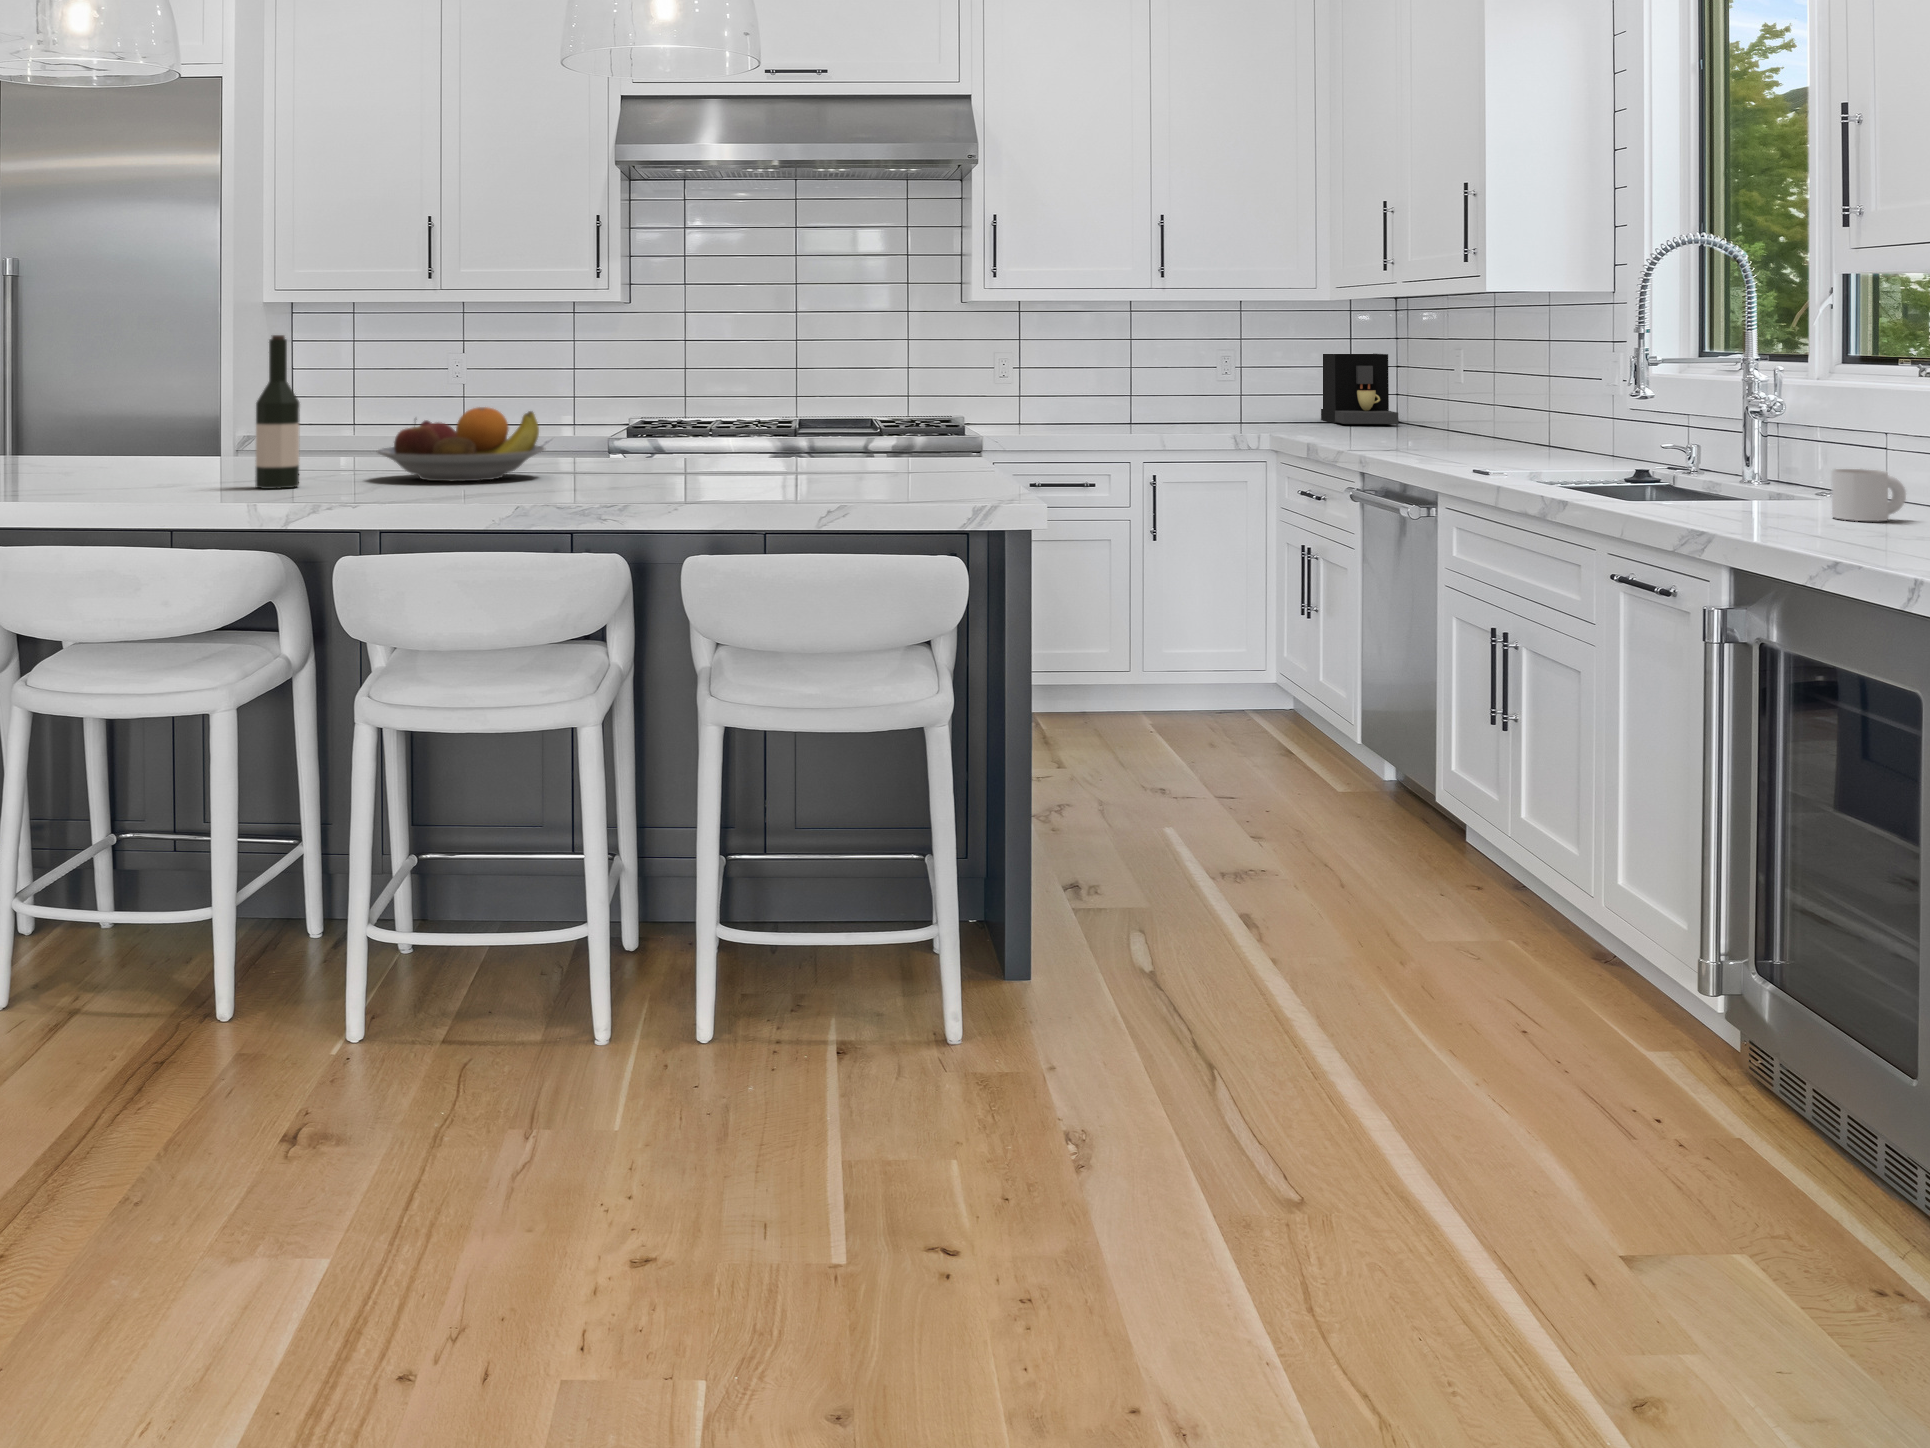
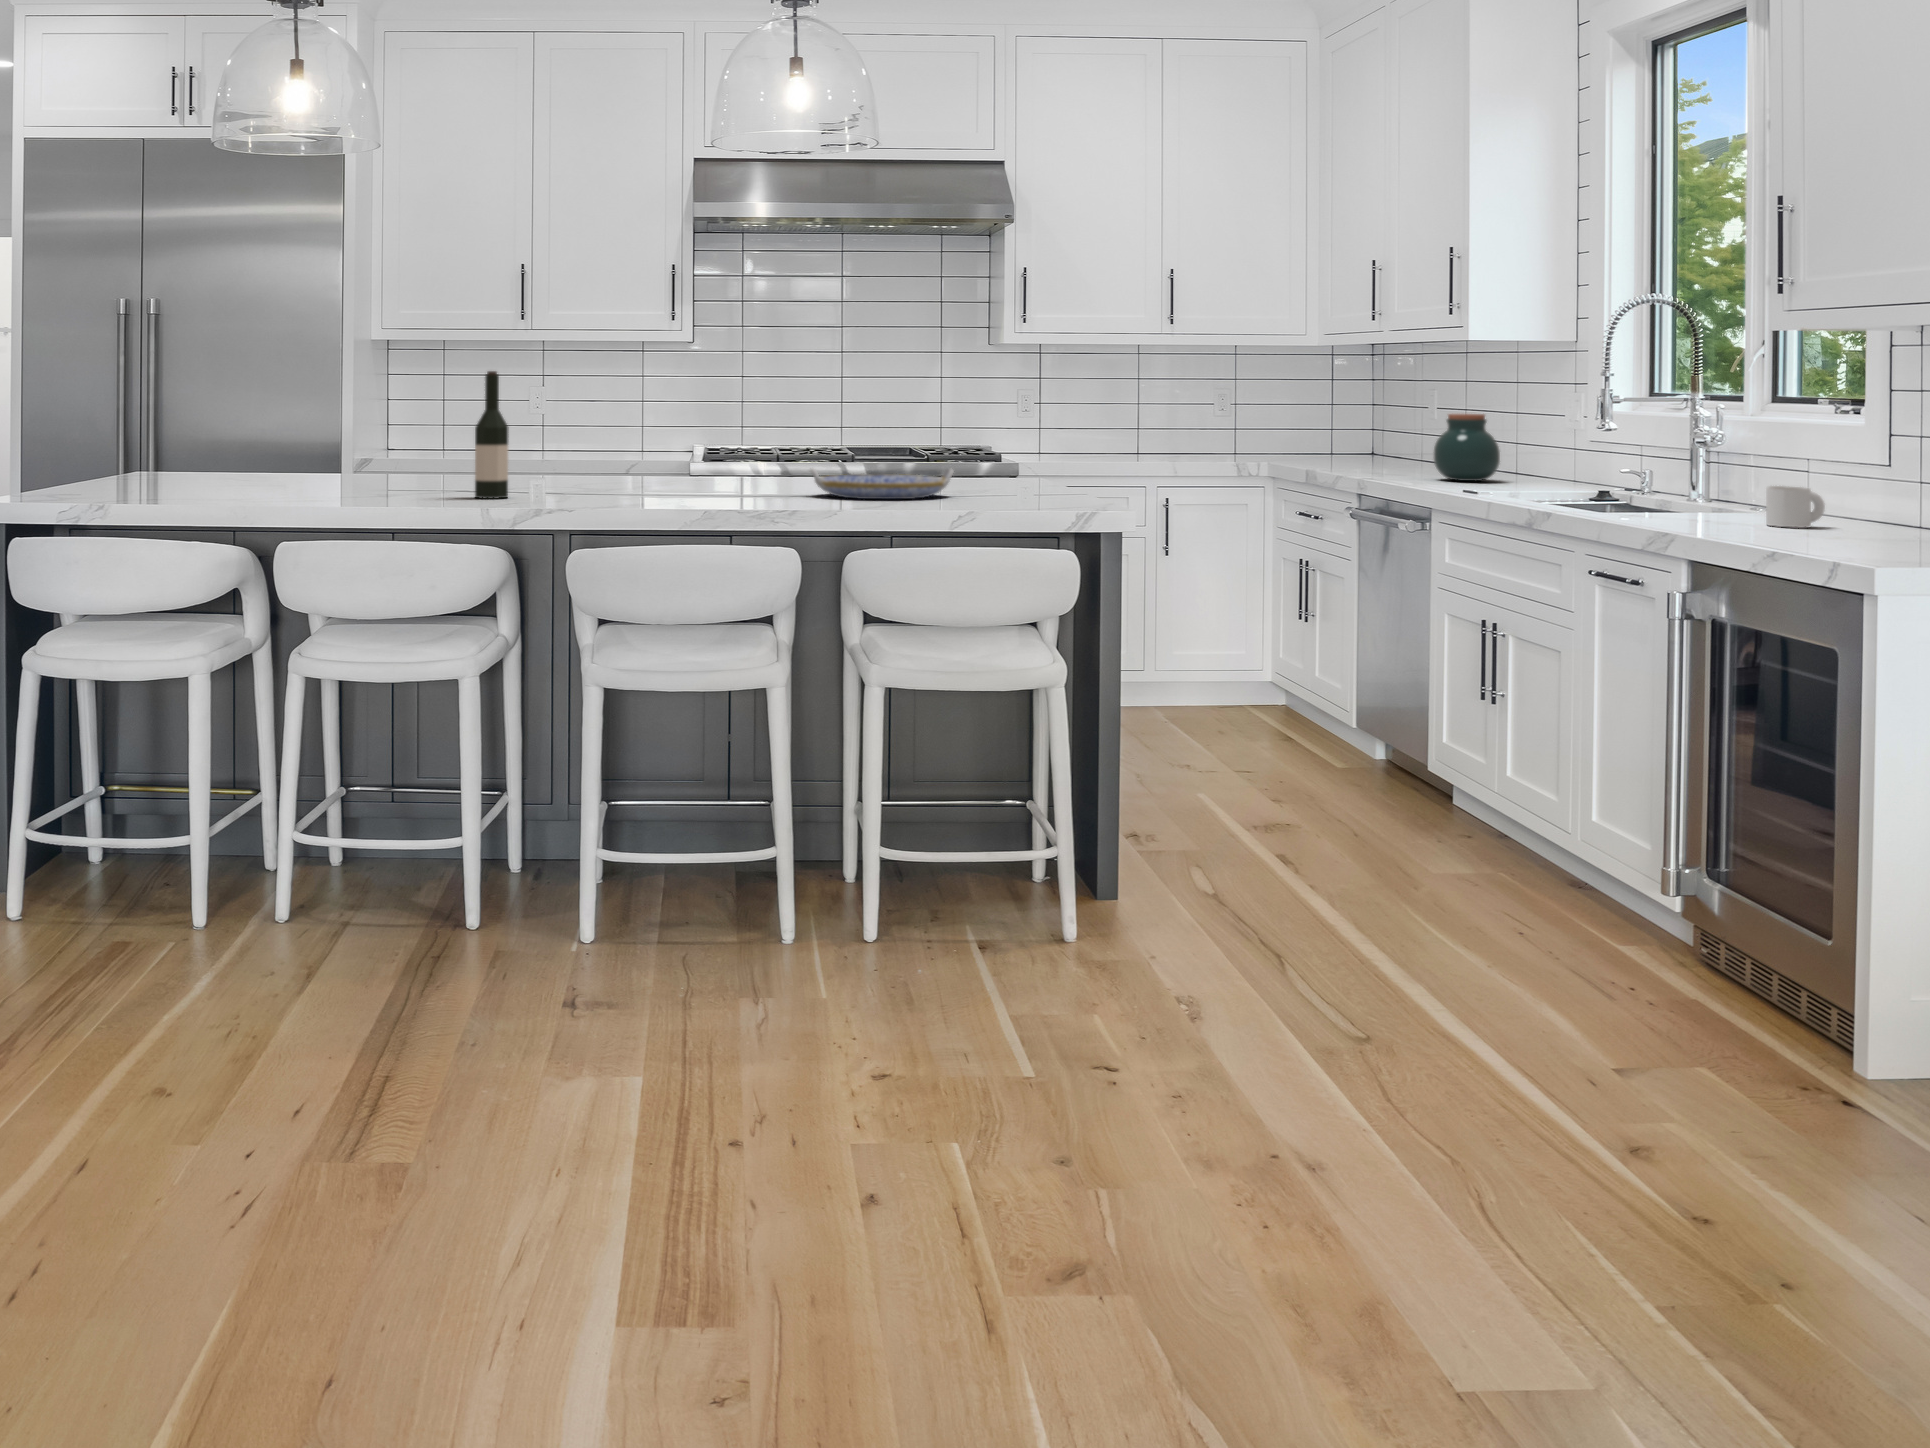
coffee maker: present [1321,354,1398,424] -> none [1306,391,1378,454]
jar: none [1445,379,1522,457] -> present [1433,414,1500,481]
fruit bowl: present [377,407,545,481] -> none [560,432,699,494]
serving tray: none [665,449,839,488] -> present [810,468,953,499]

